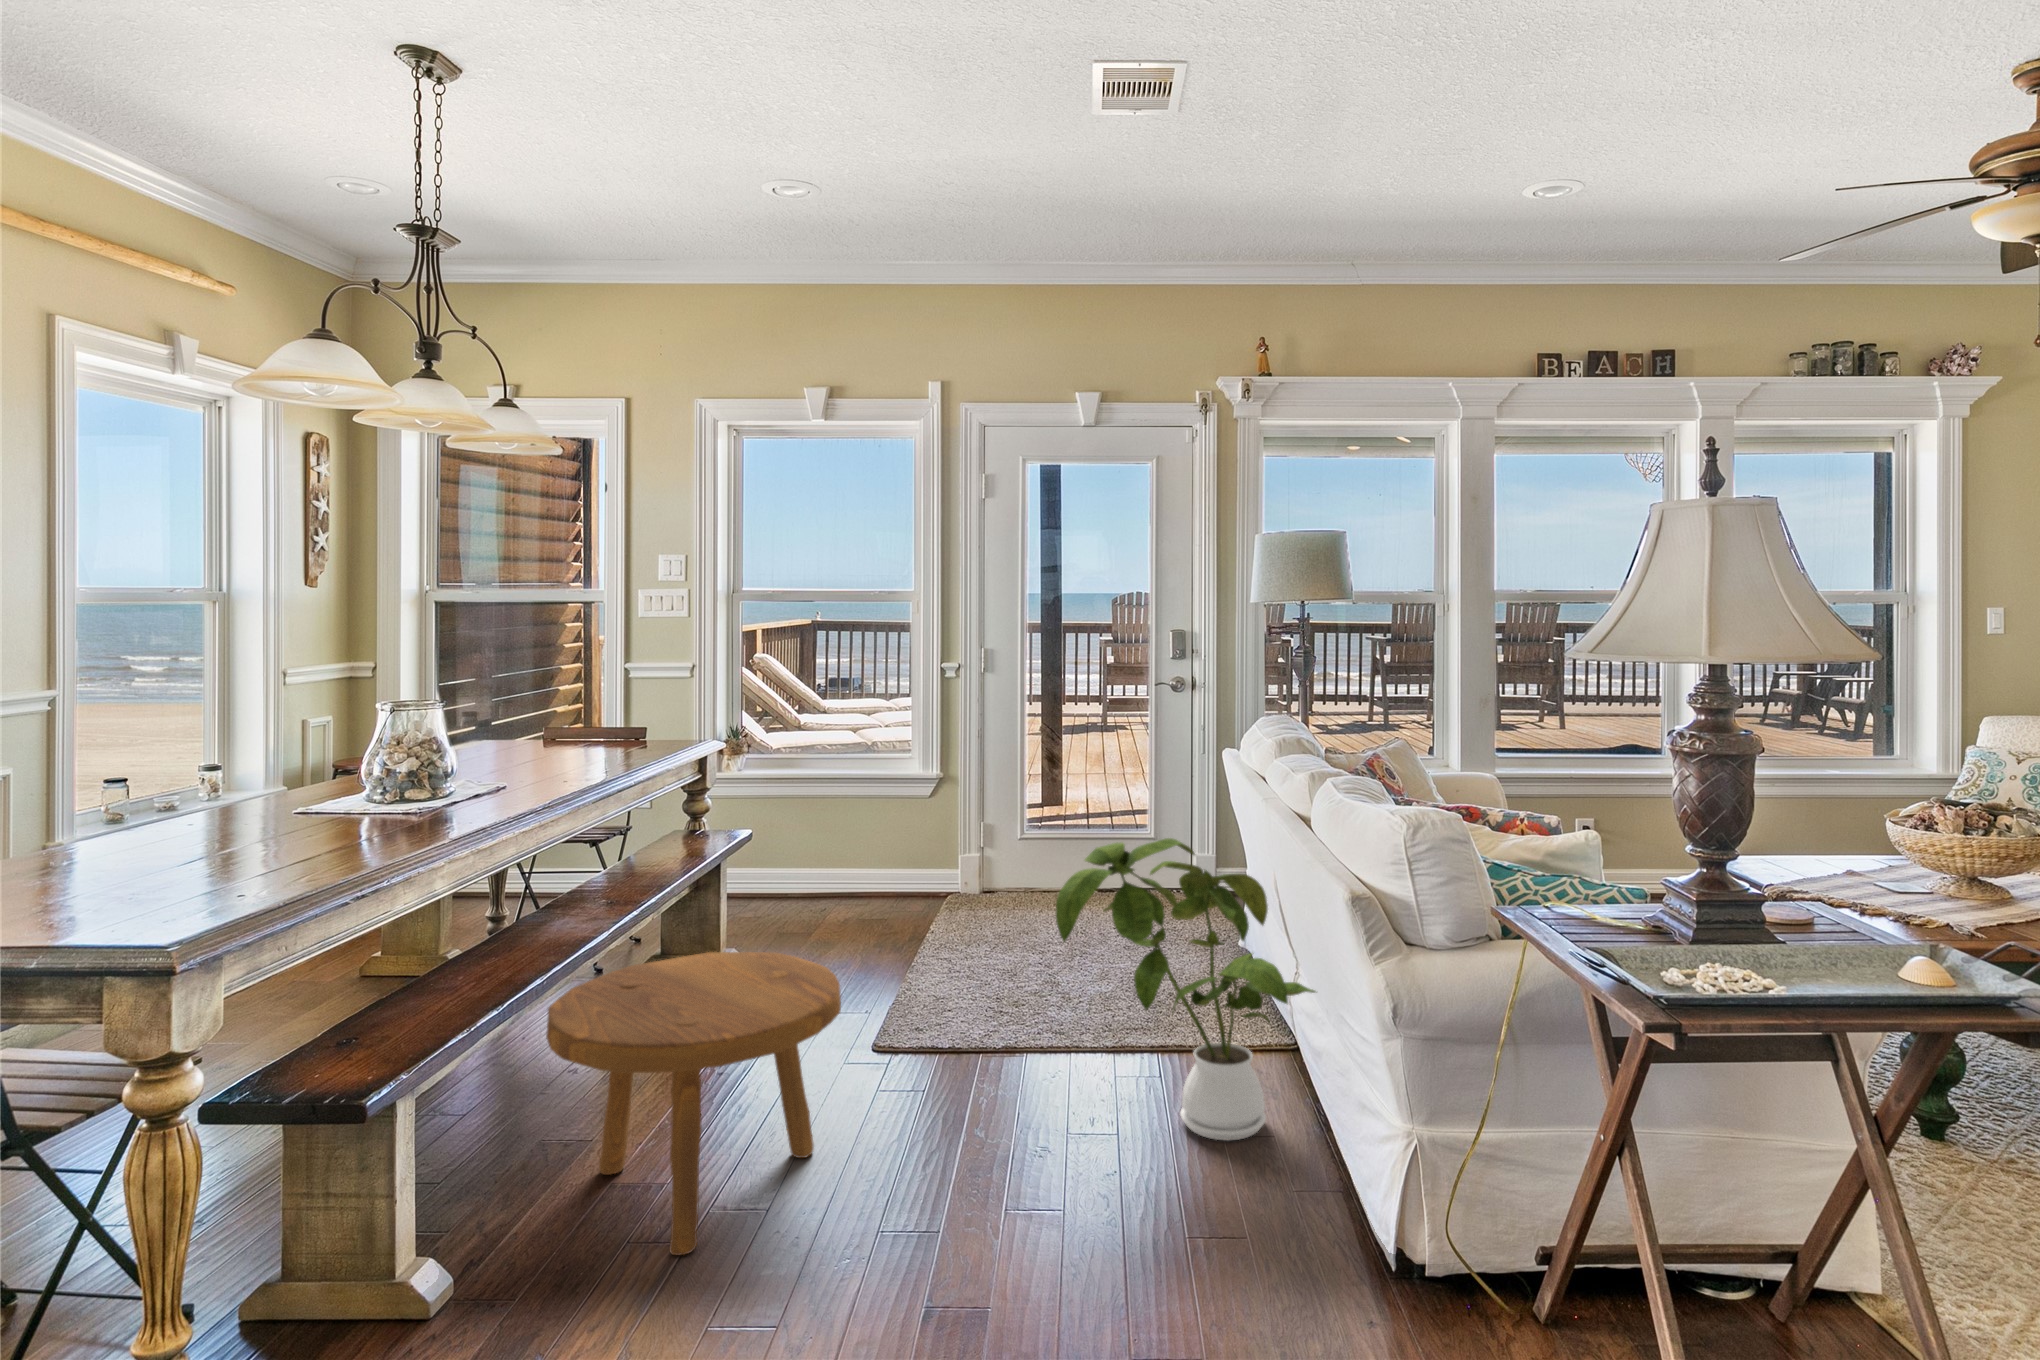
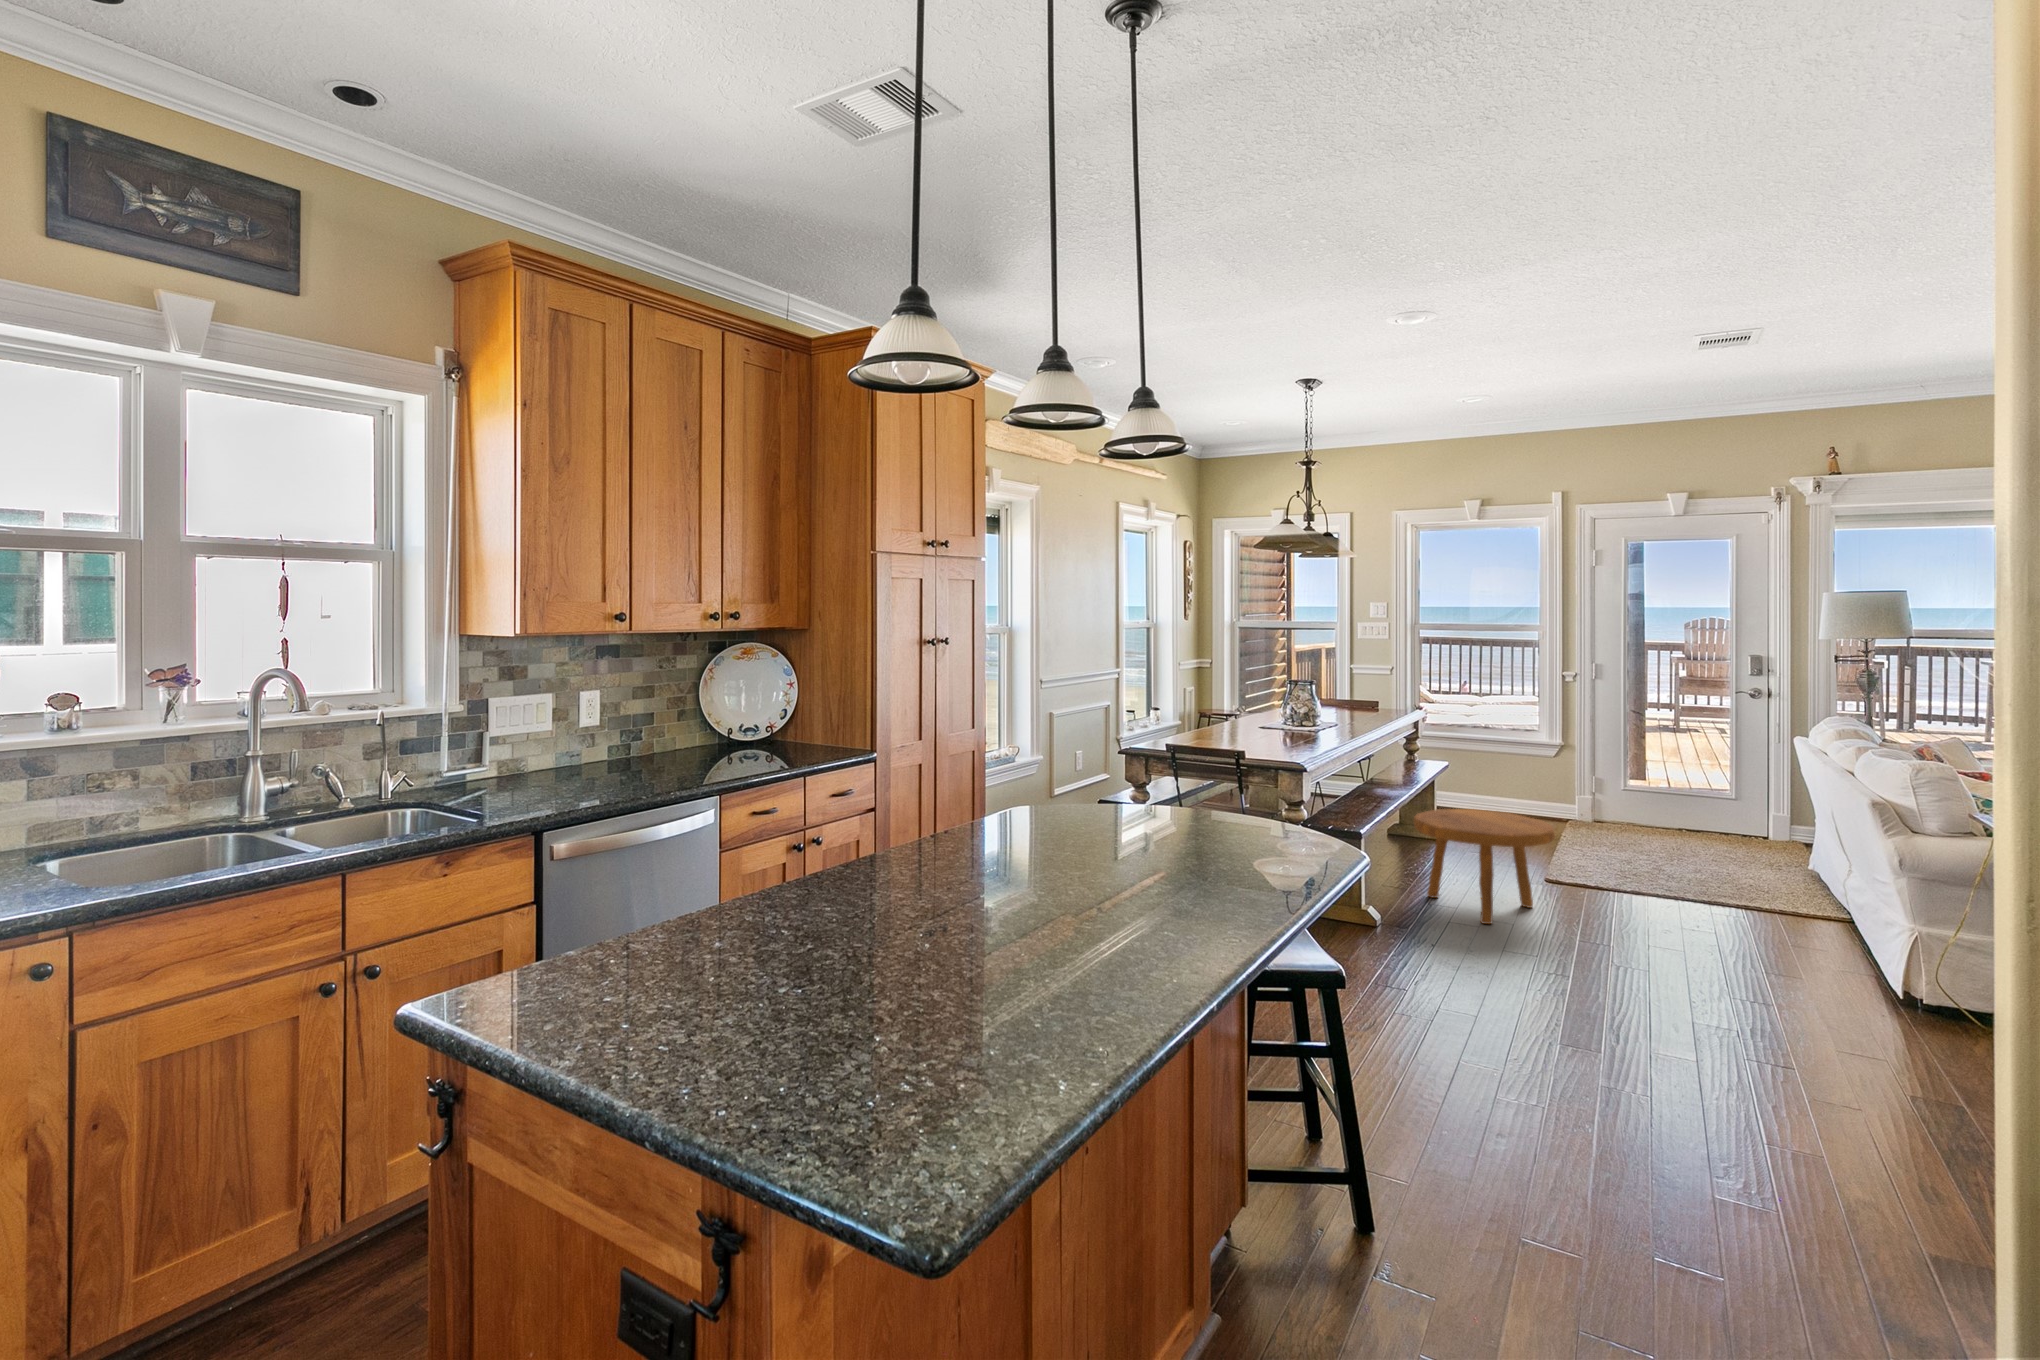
house plant: present [1056,838,1315,1140] -> none [1676,776,1856,942]

